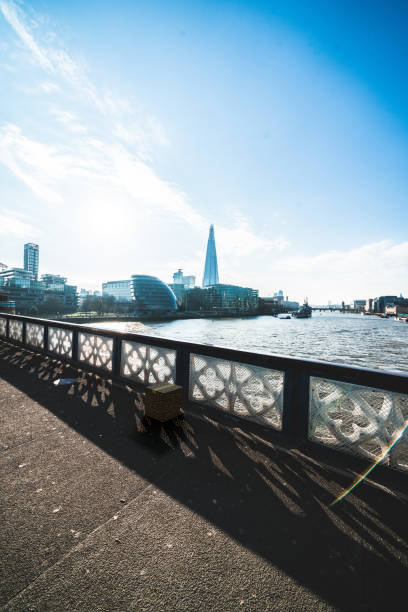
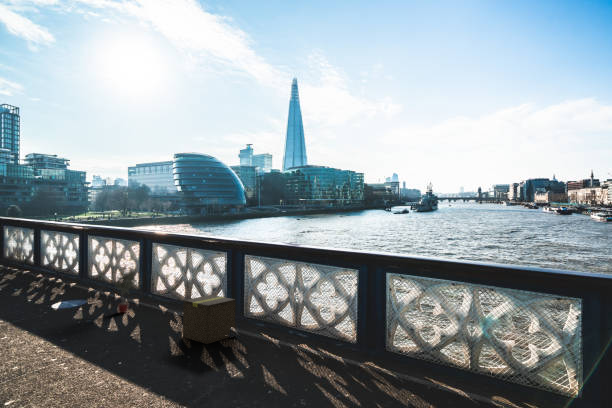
potted tree: none [95,356,115,390] -> present [115,266,140,313]

